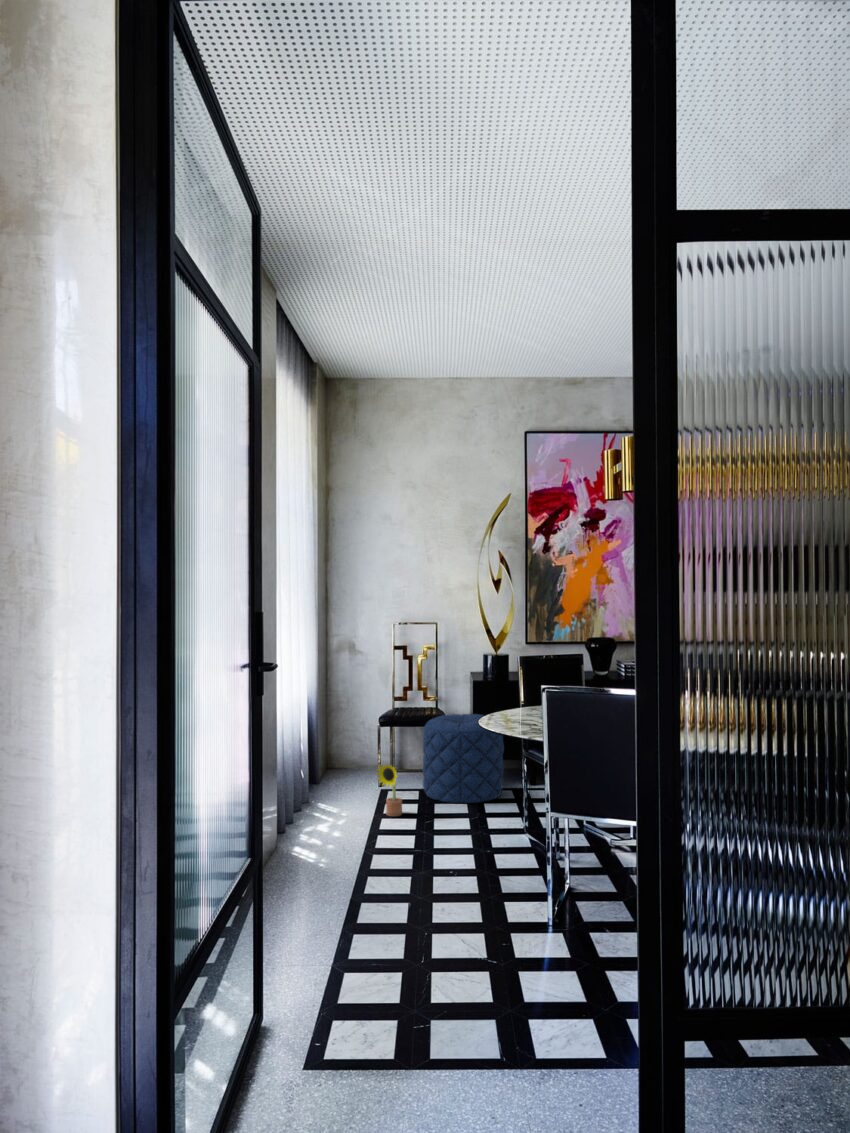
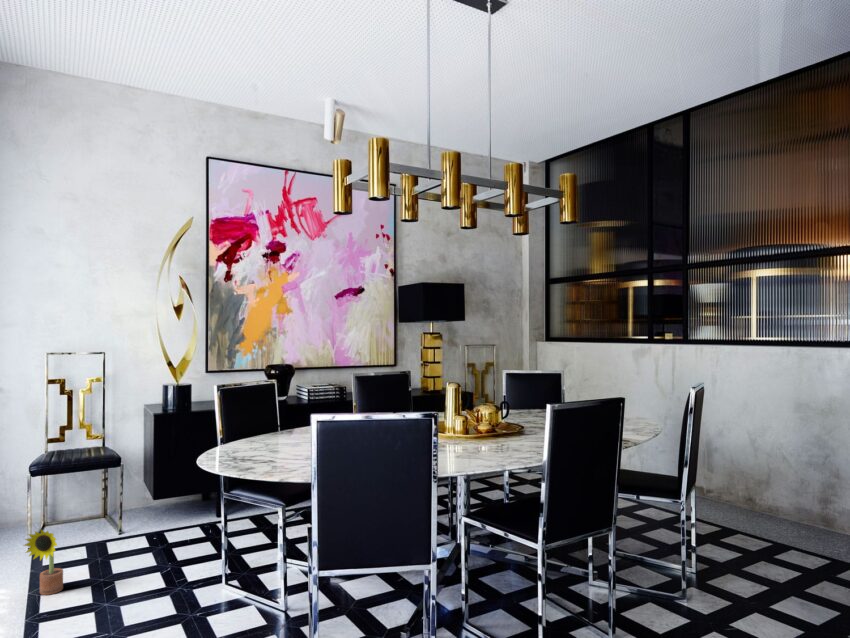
pouf: present [422,714,504,803] -> none [90,451,189,558]

